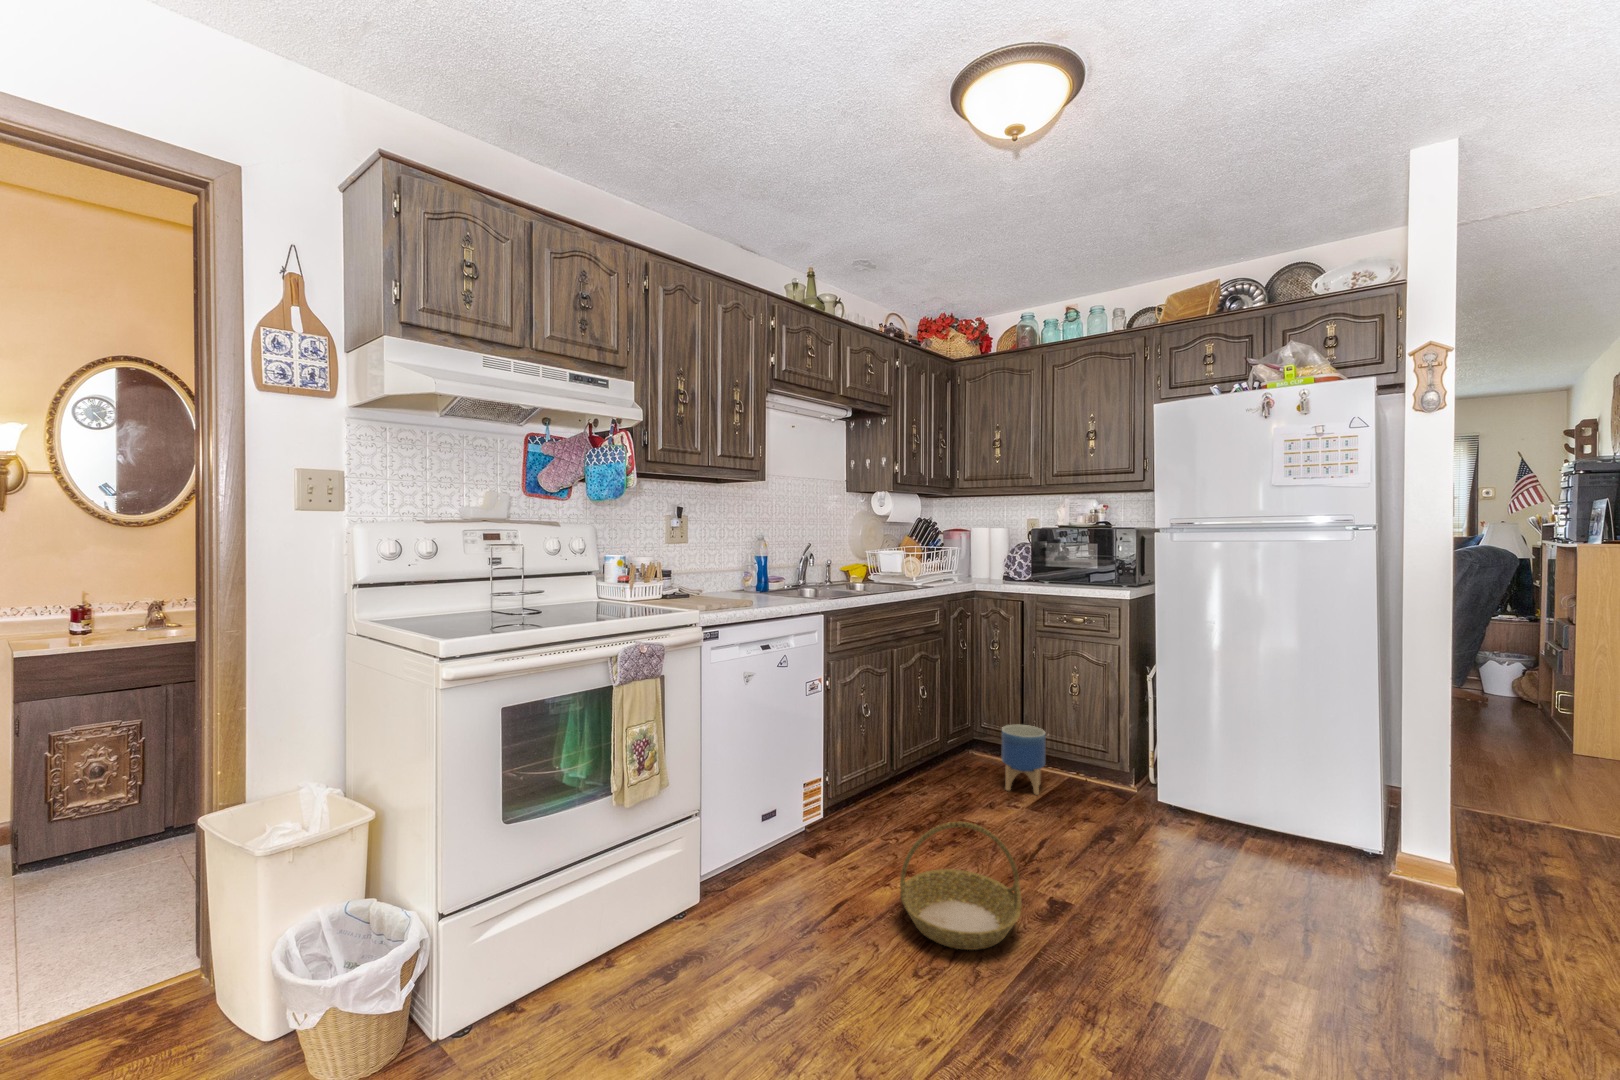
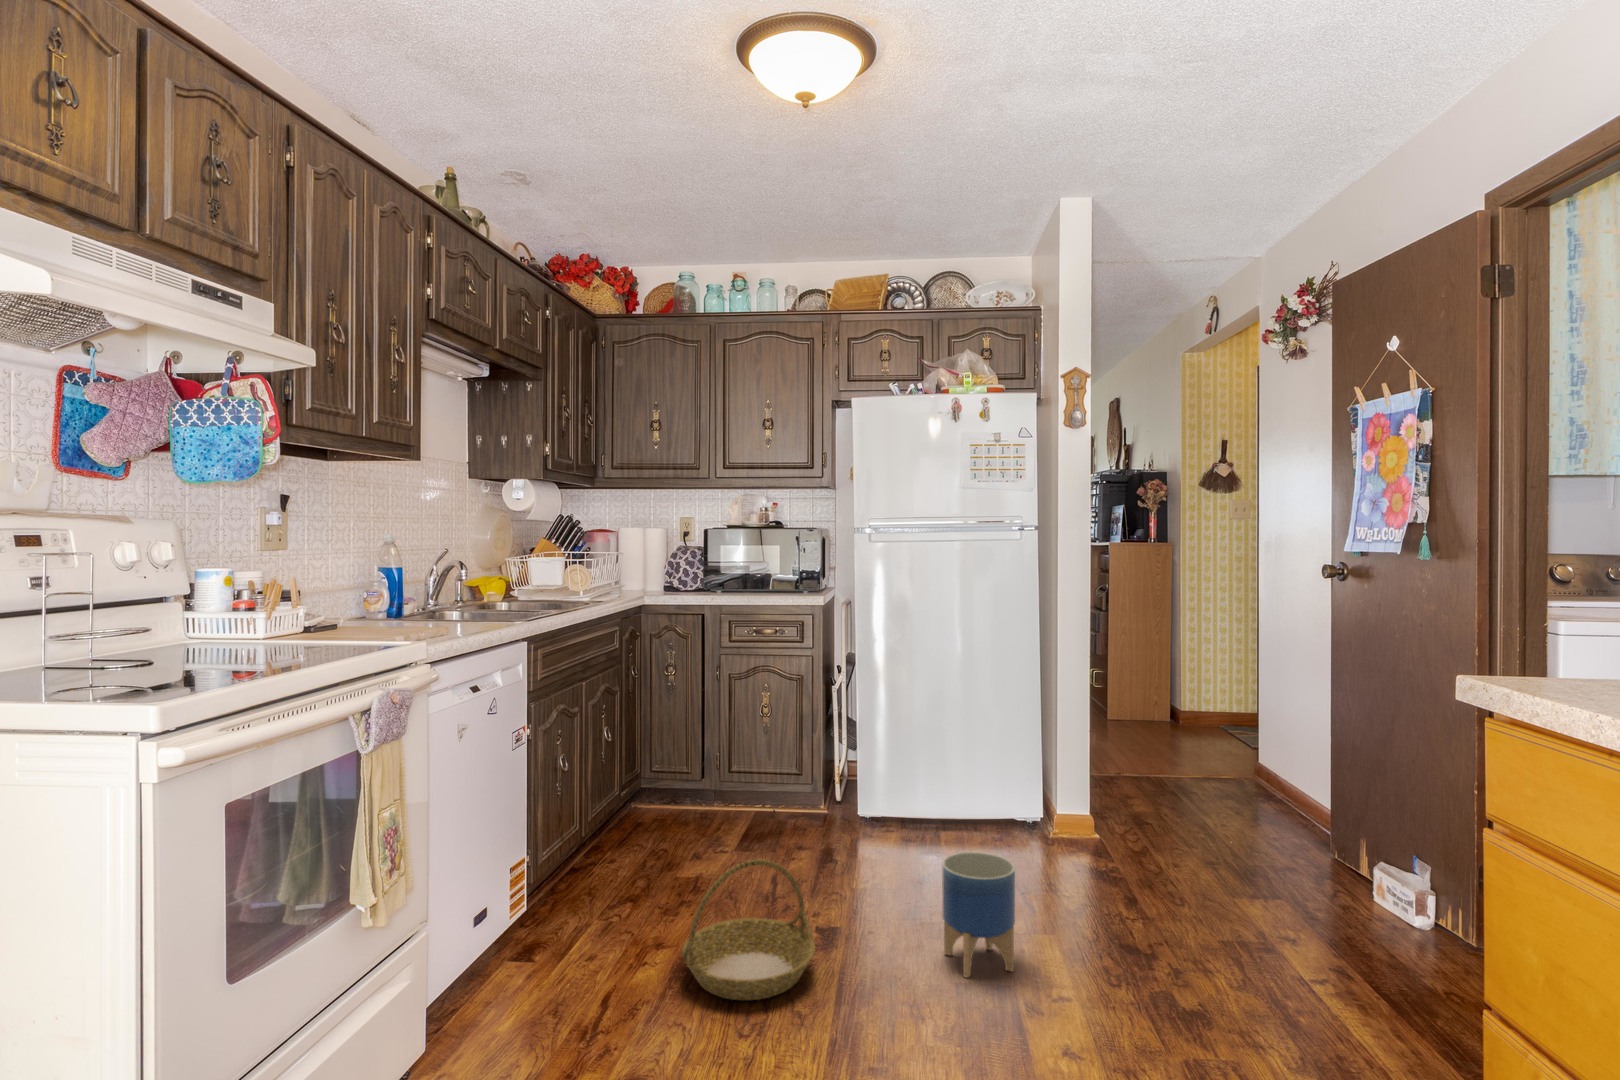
planter: present [1002,725,1046,795] -> present [942,852,1015,978]

